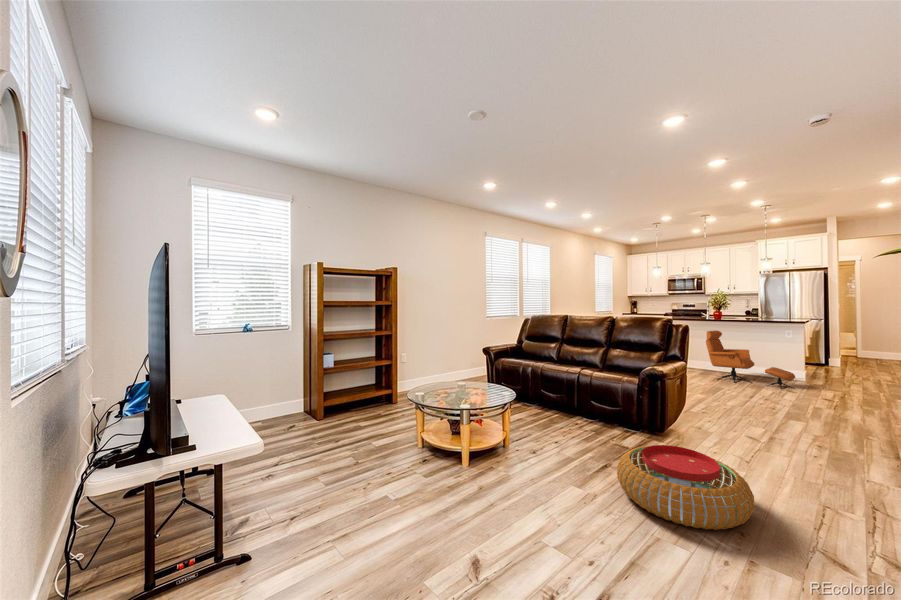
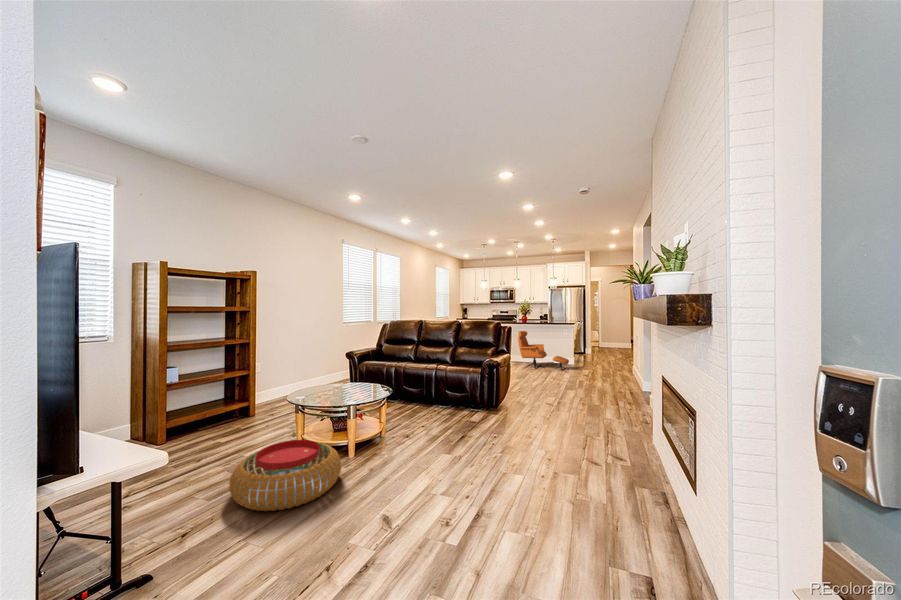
pouf: present [617,445,754,530] -> present [229,440,341,511]

